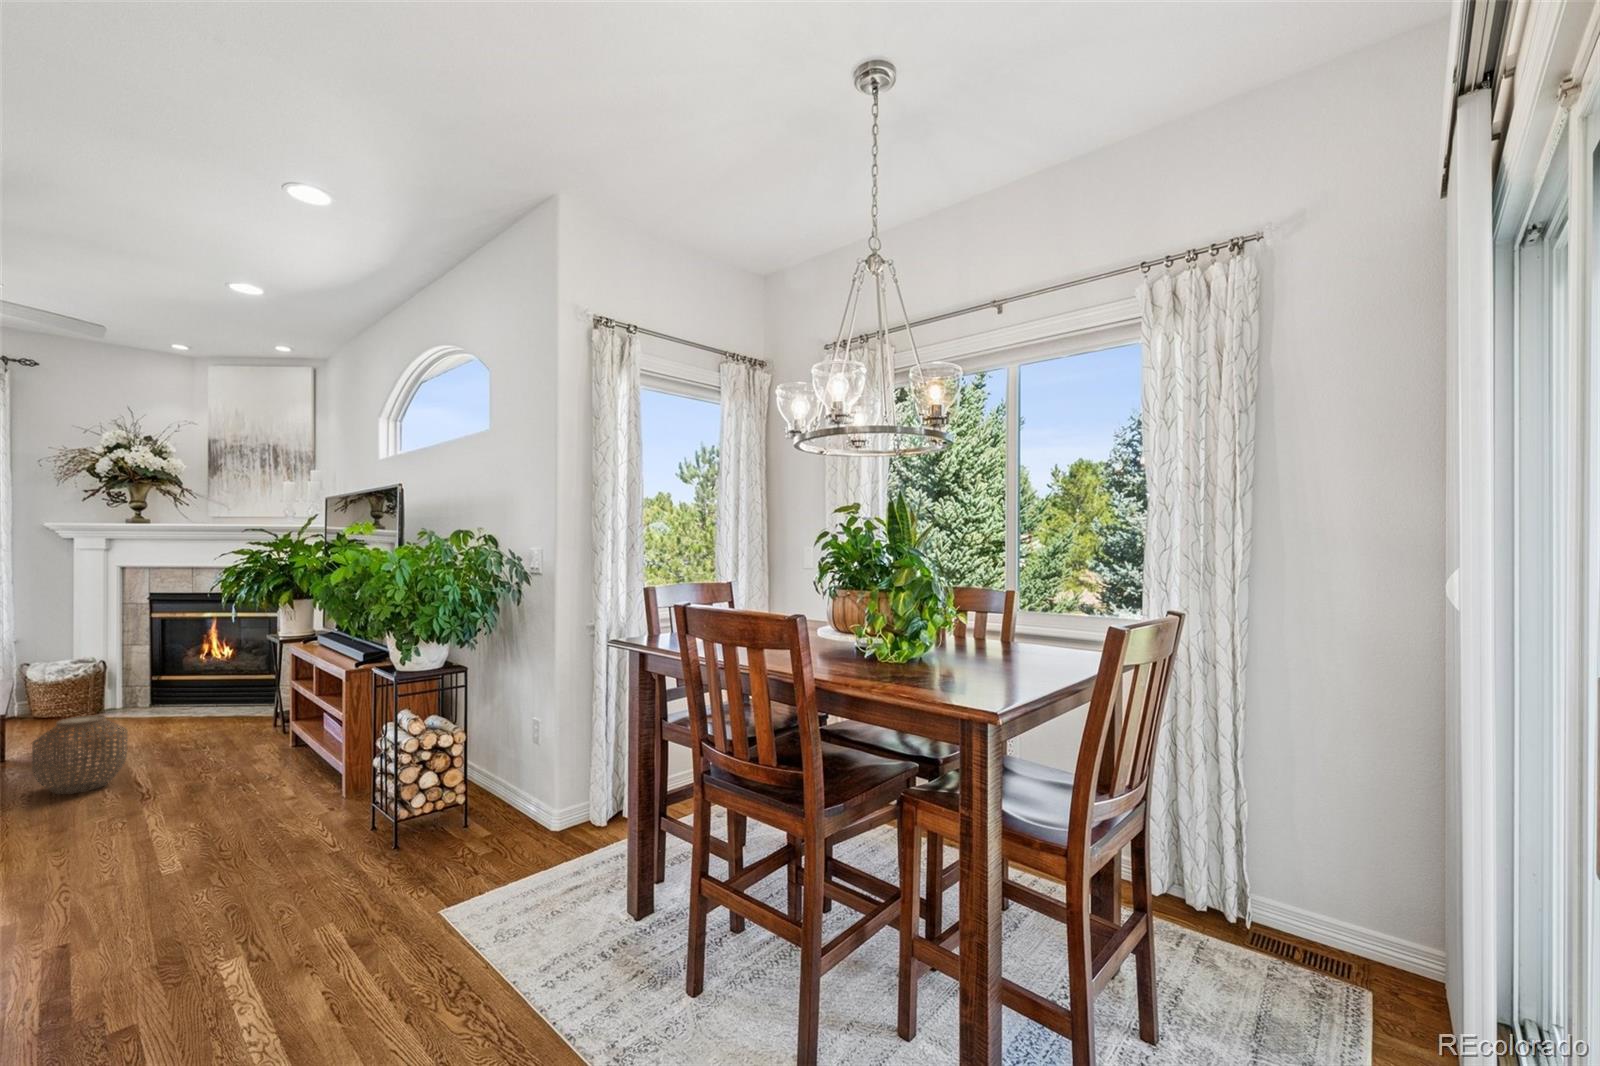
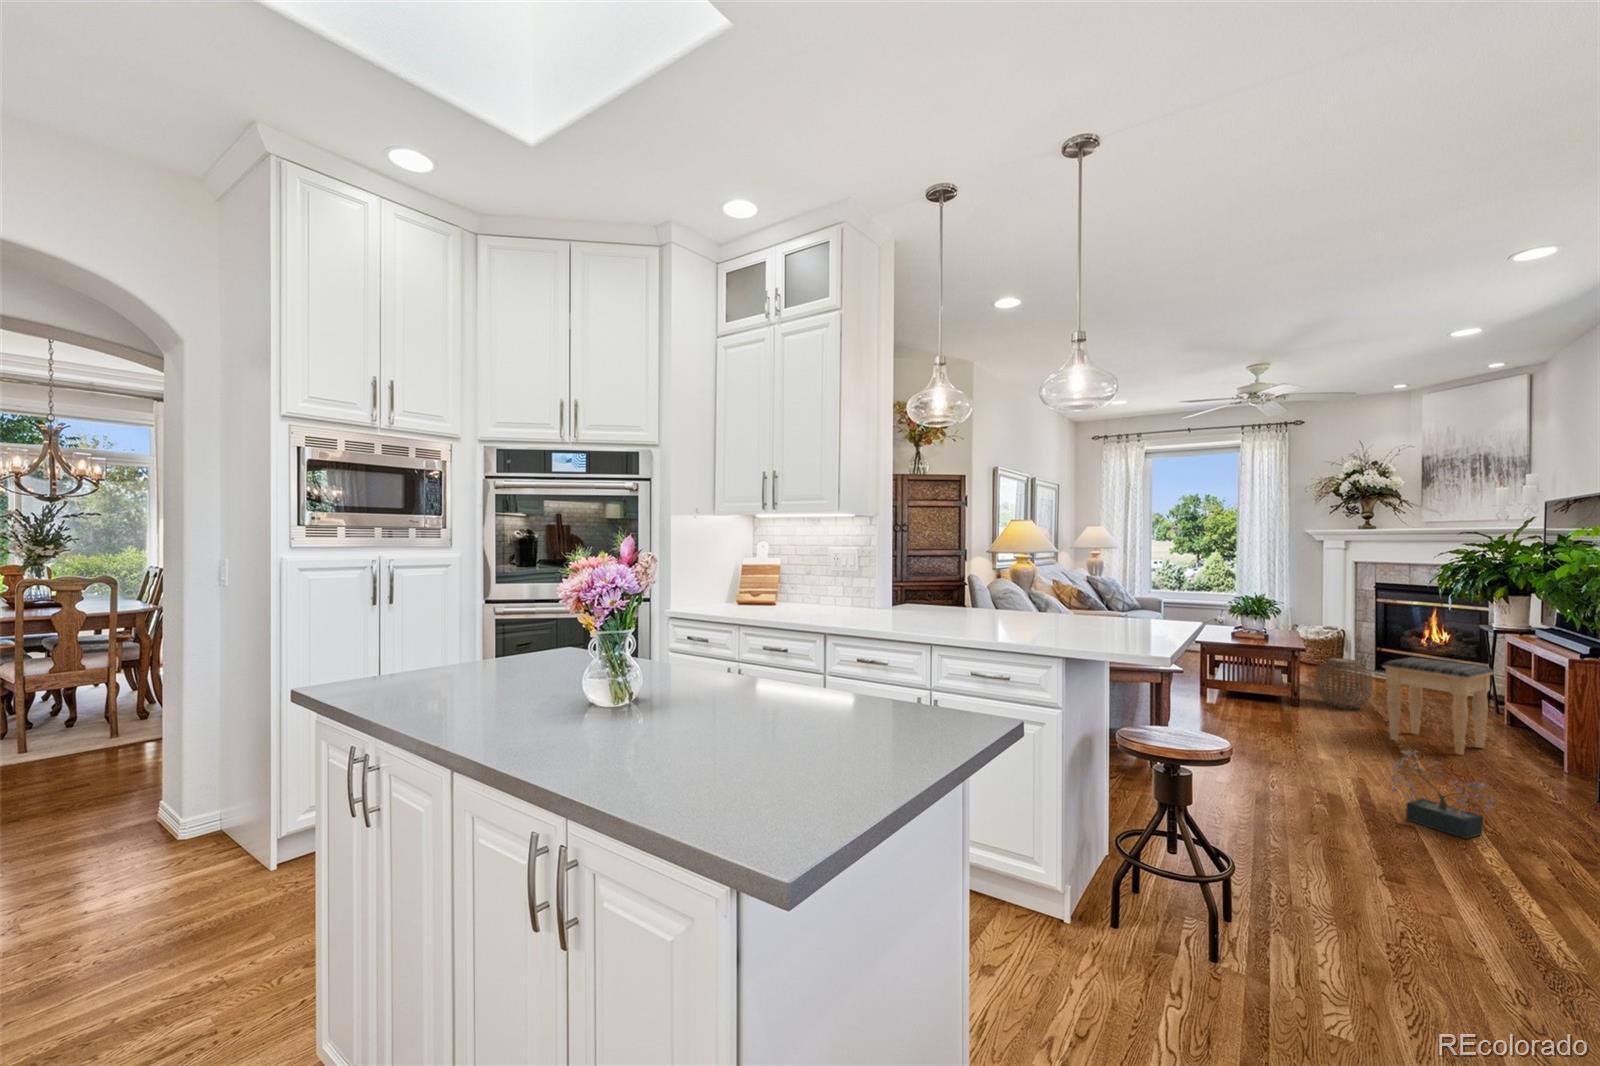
footstool: none [131,694,275,830] -> present [1383,657,1494,755]
decorative plant: none [98,882,268,1014] -> present [1390,750,1495,839]

